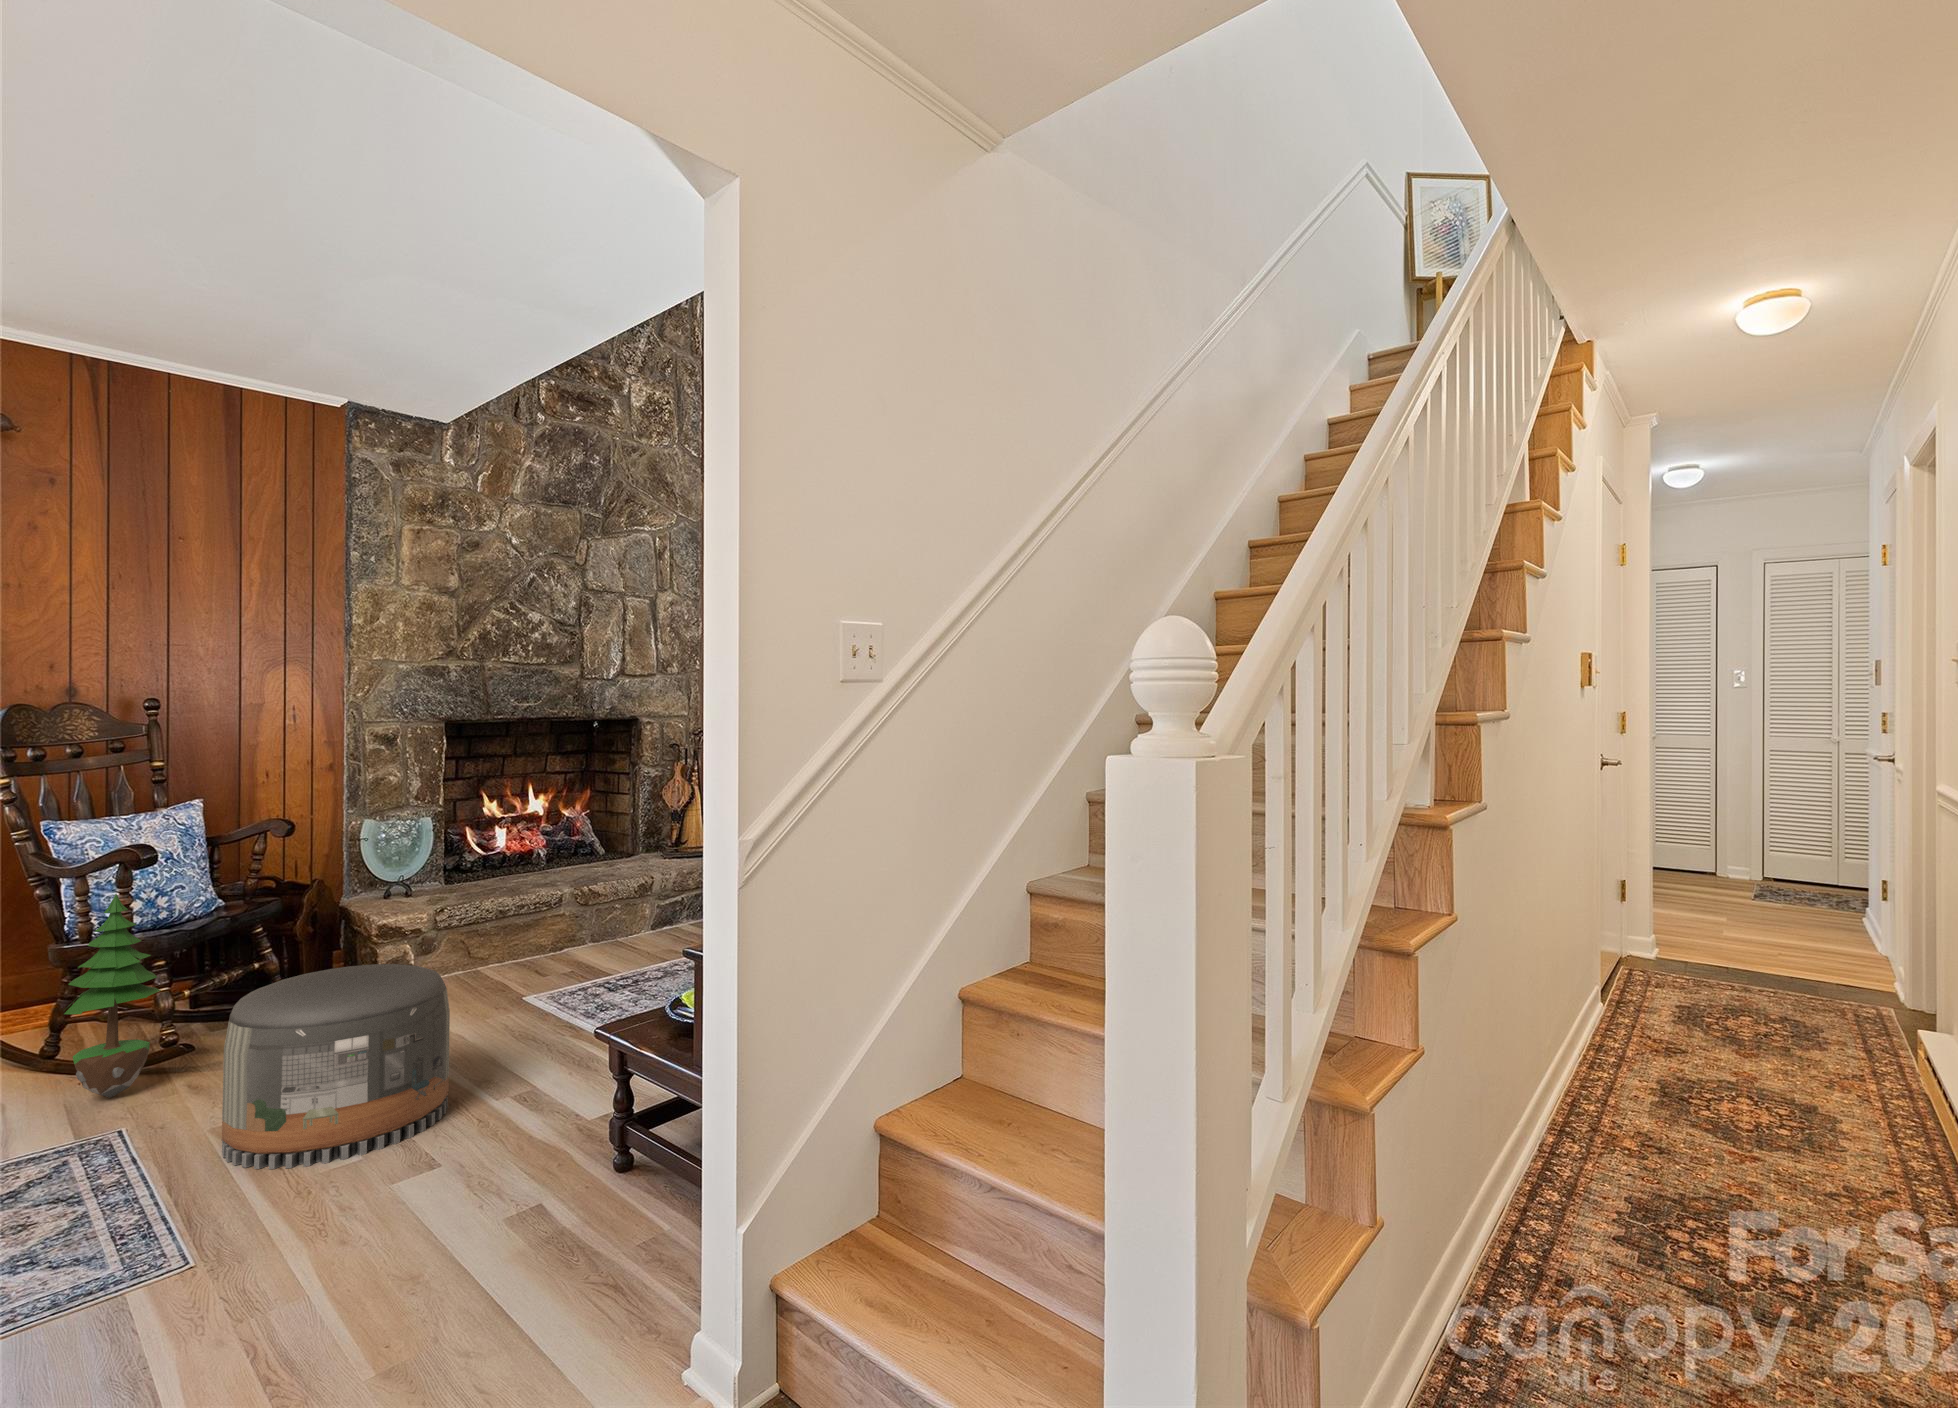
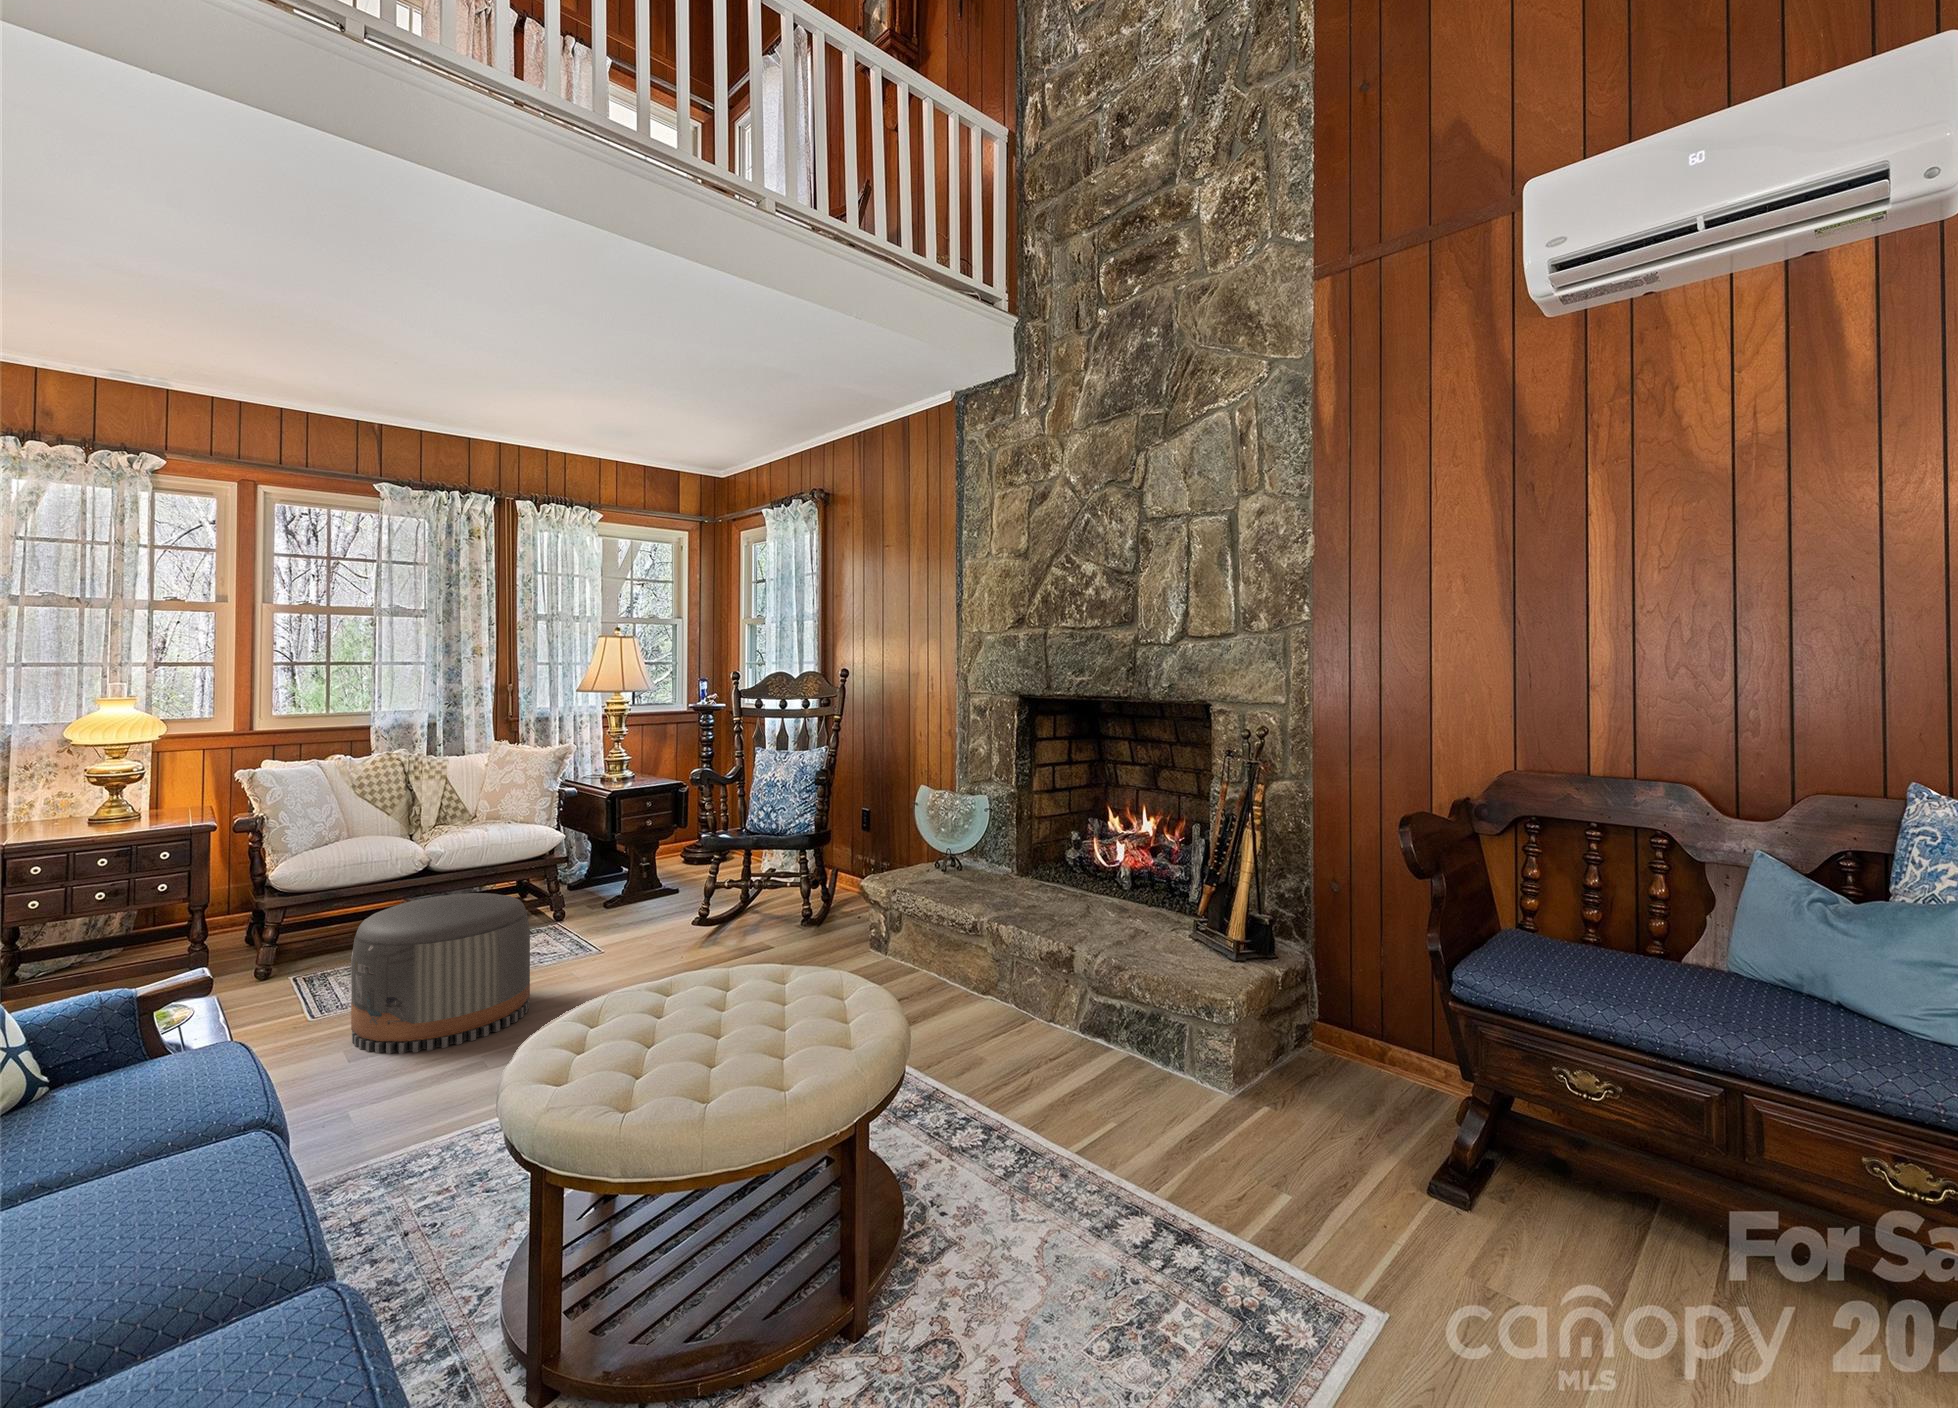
potted tree: present [64,895,161,1098] -> none [610,808,663,943]

